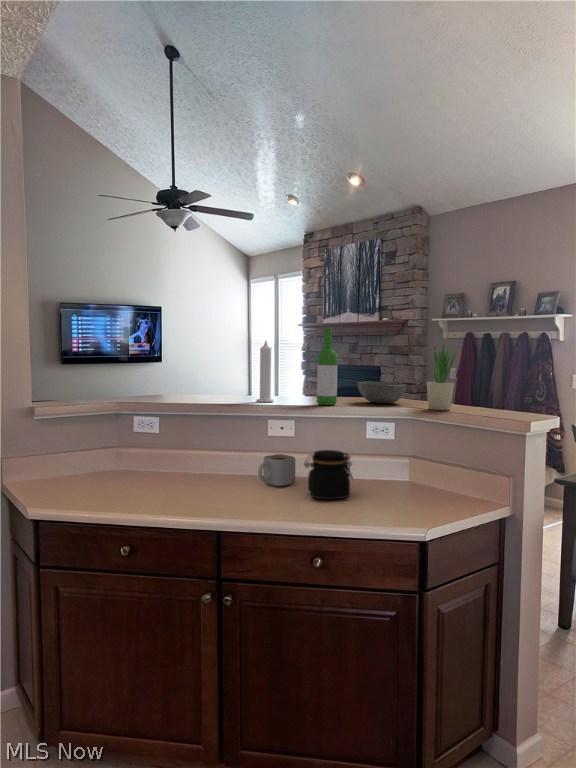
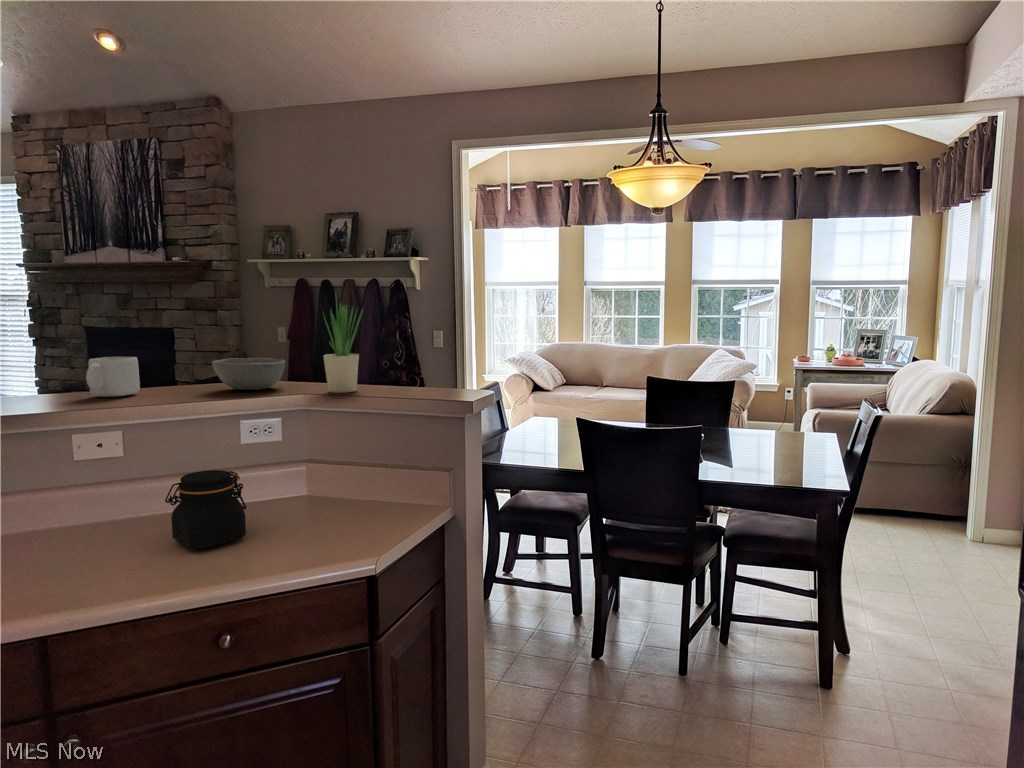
wine bottle: present [317,328,337,405] -> none [151,281,189,402]
candle: present [256,340,274,402] -> none [36,302,71,408]
mug: present [258,454,295,486] -> present [86,357,140,397]

